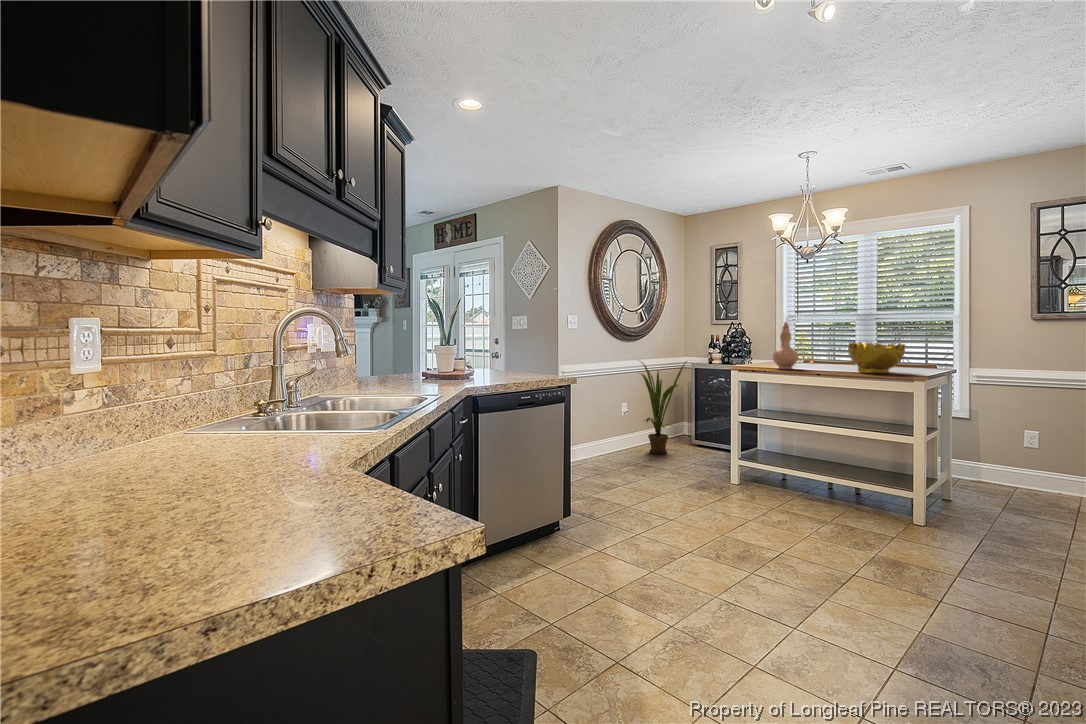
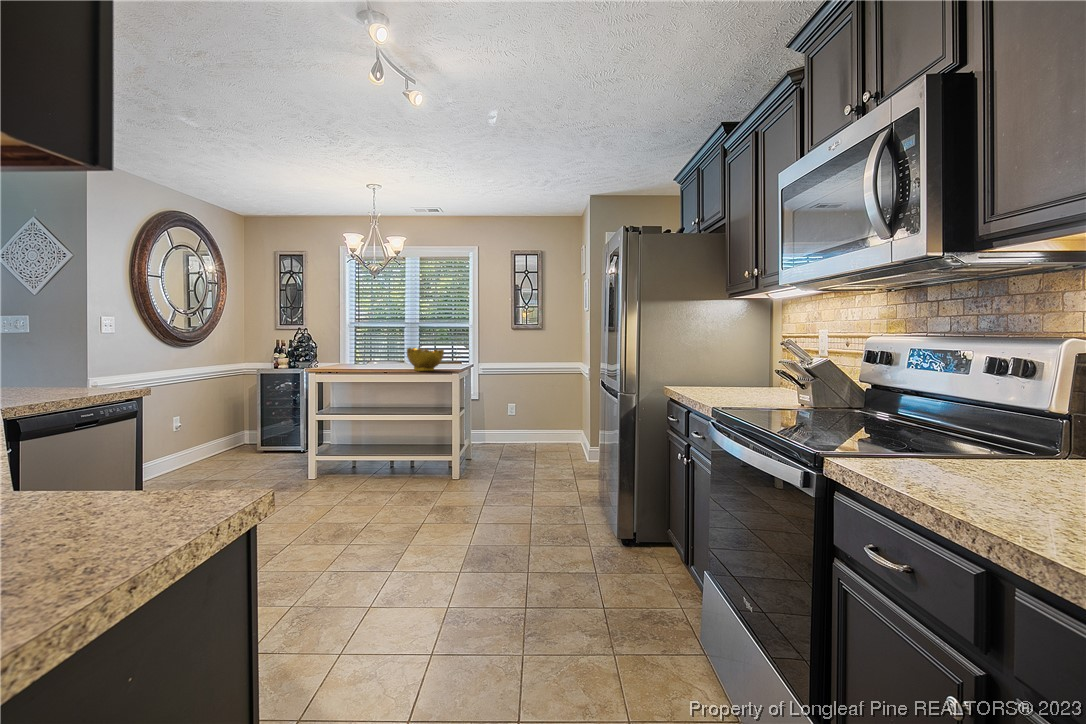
vase: present [773,322,799,369] -> none [348,330,369,370]
house plant: present [640,361,687,454] -> none [191,365,257,463]

